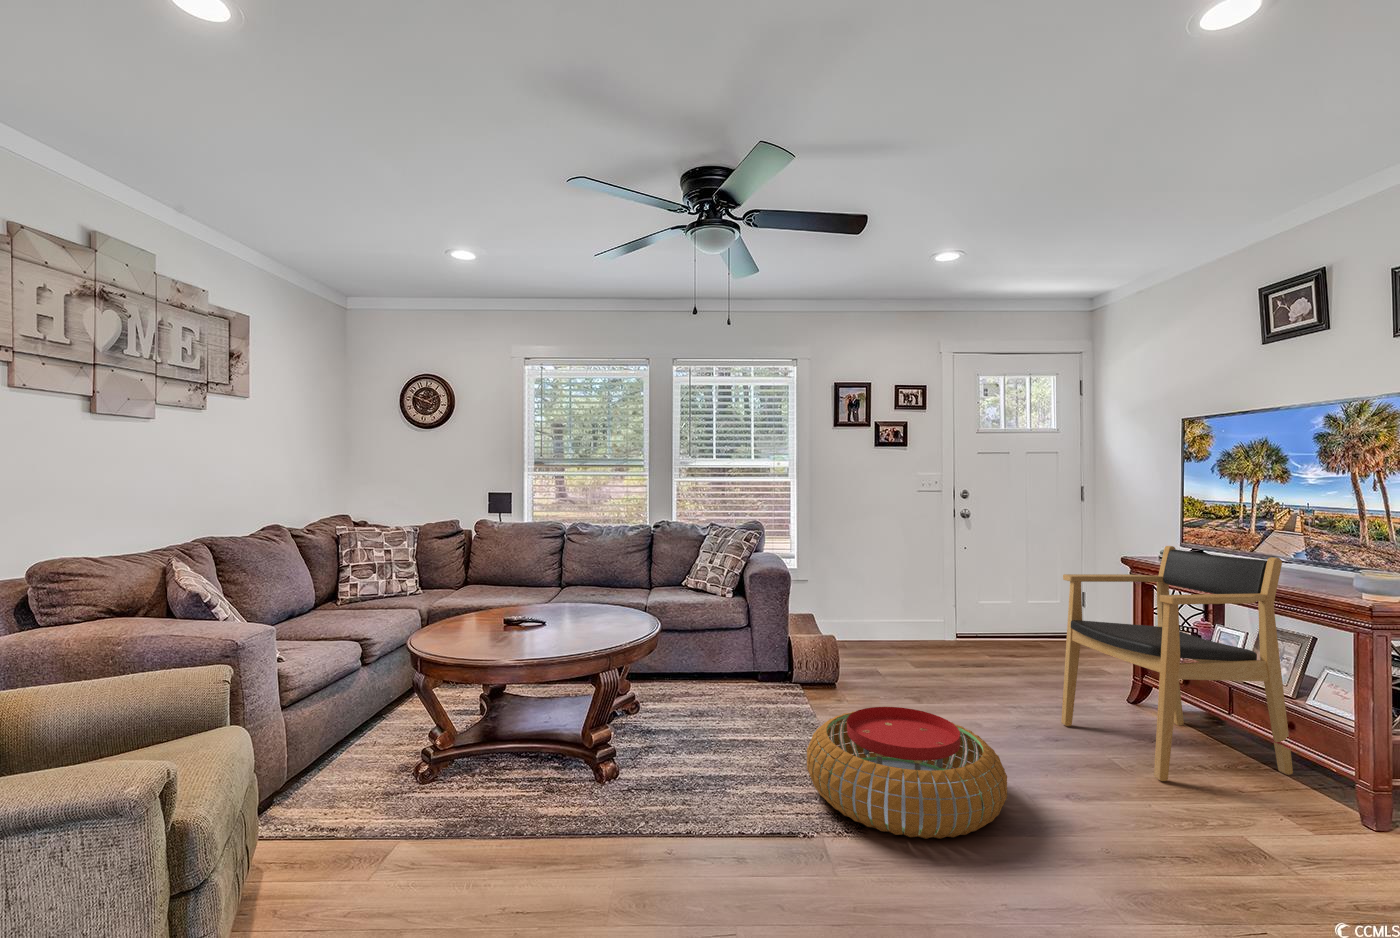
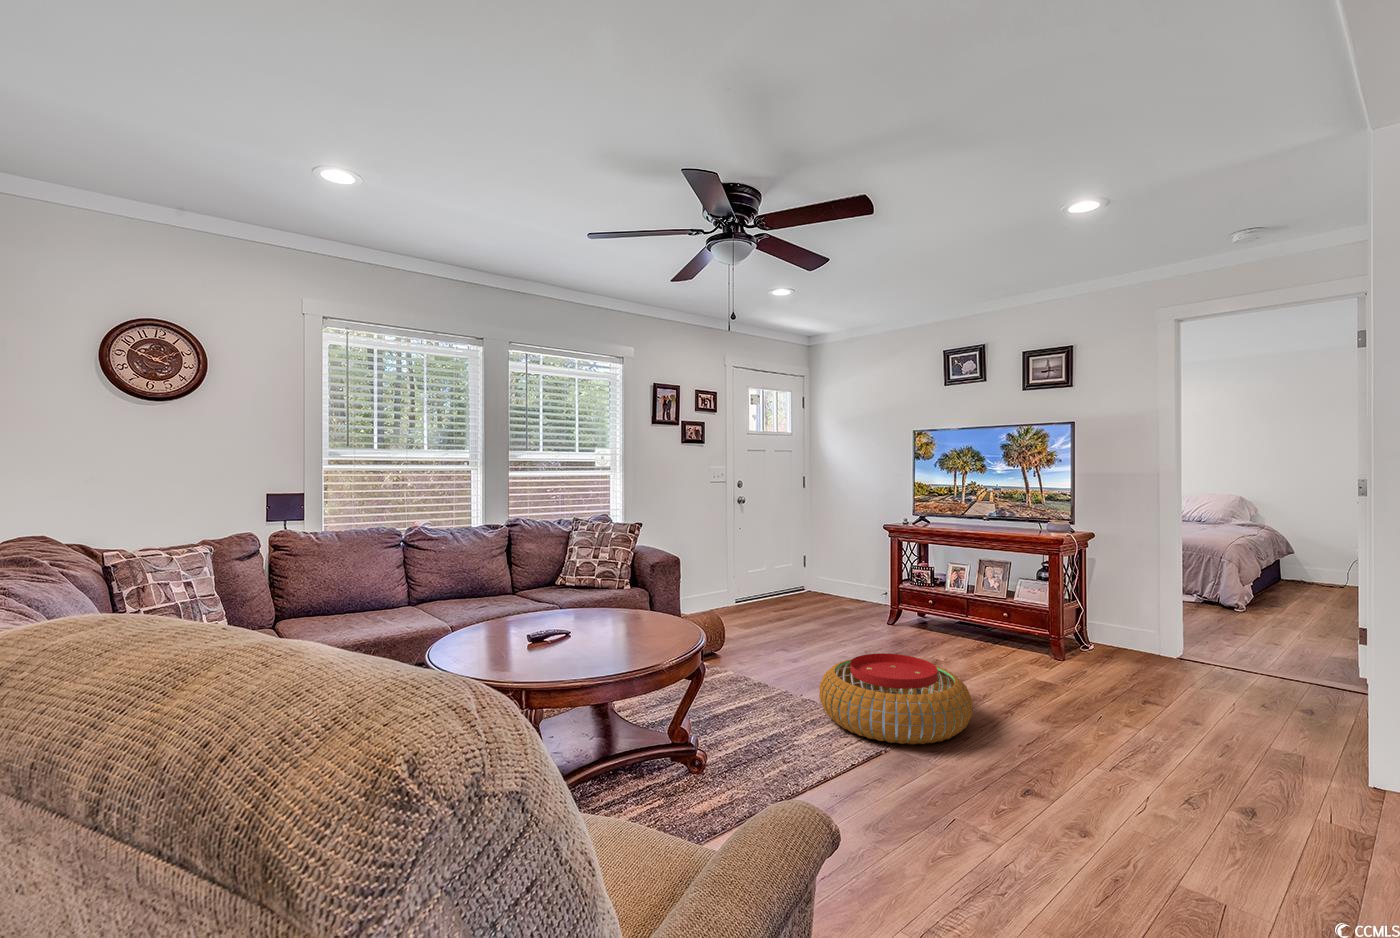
armchair: present [1061,546,1293,781] -> none [892,516,1017,668]

